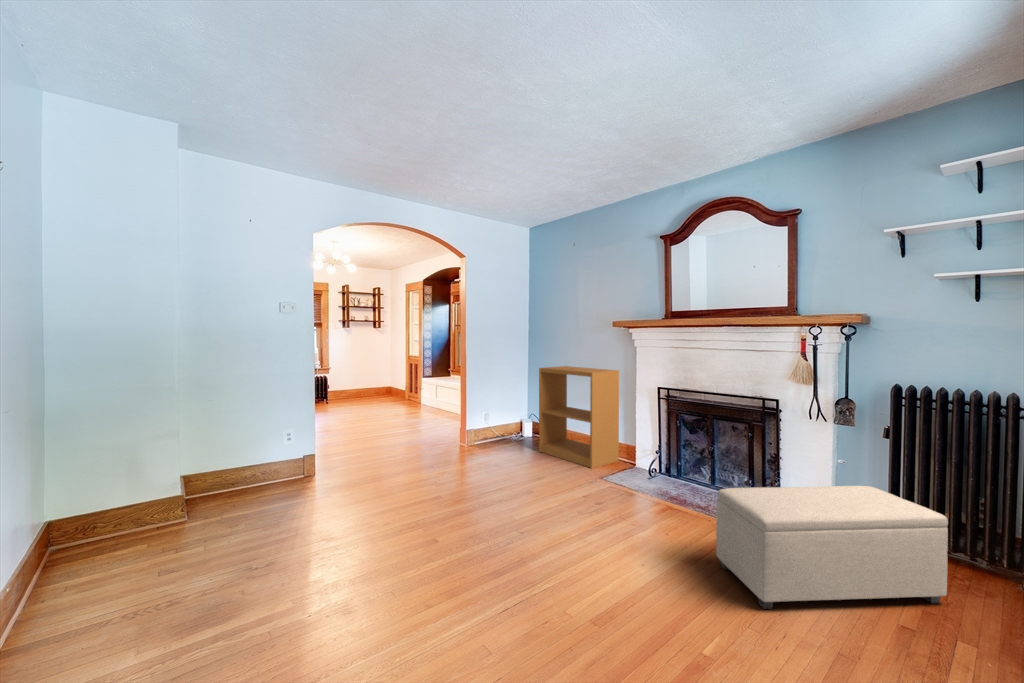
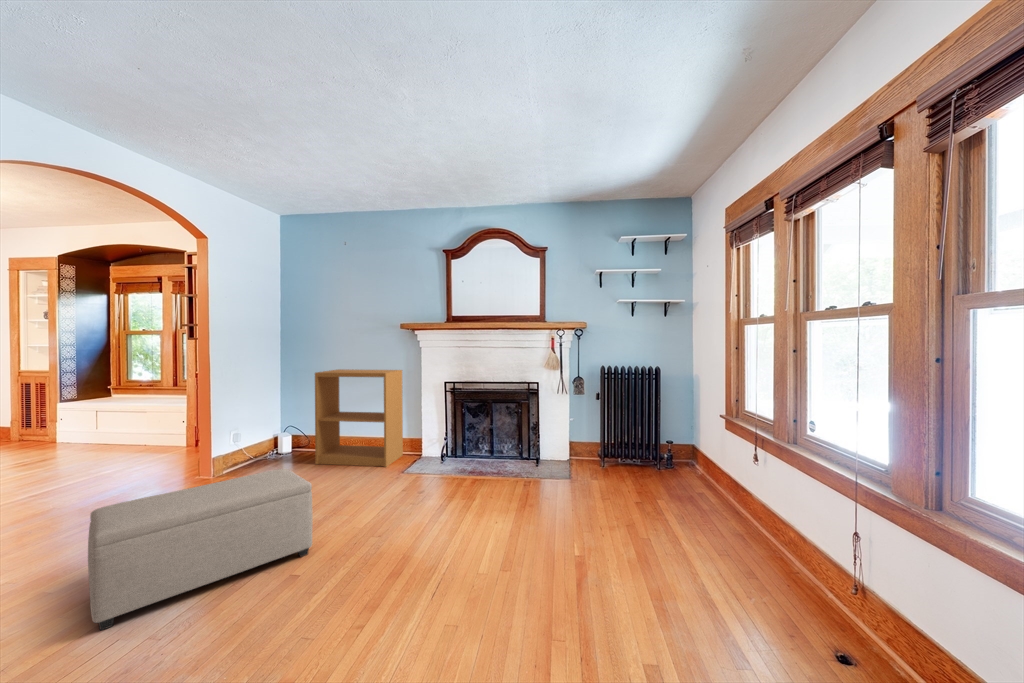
ottoman: present [716,486,948,609] -> present [88,469,313,630]

